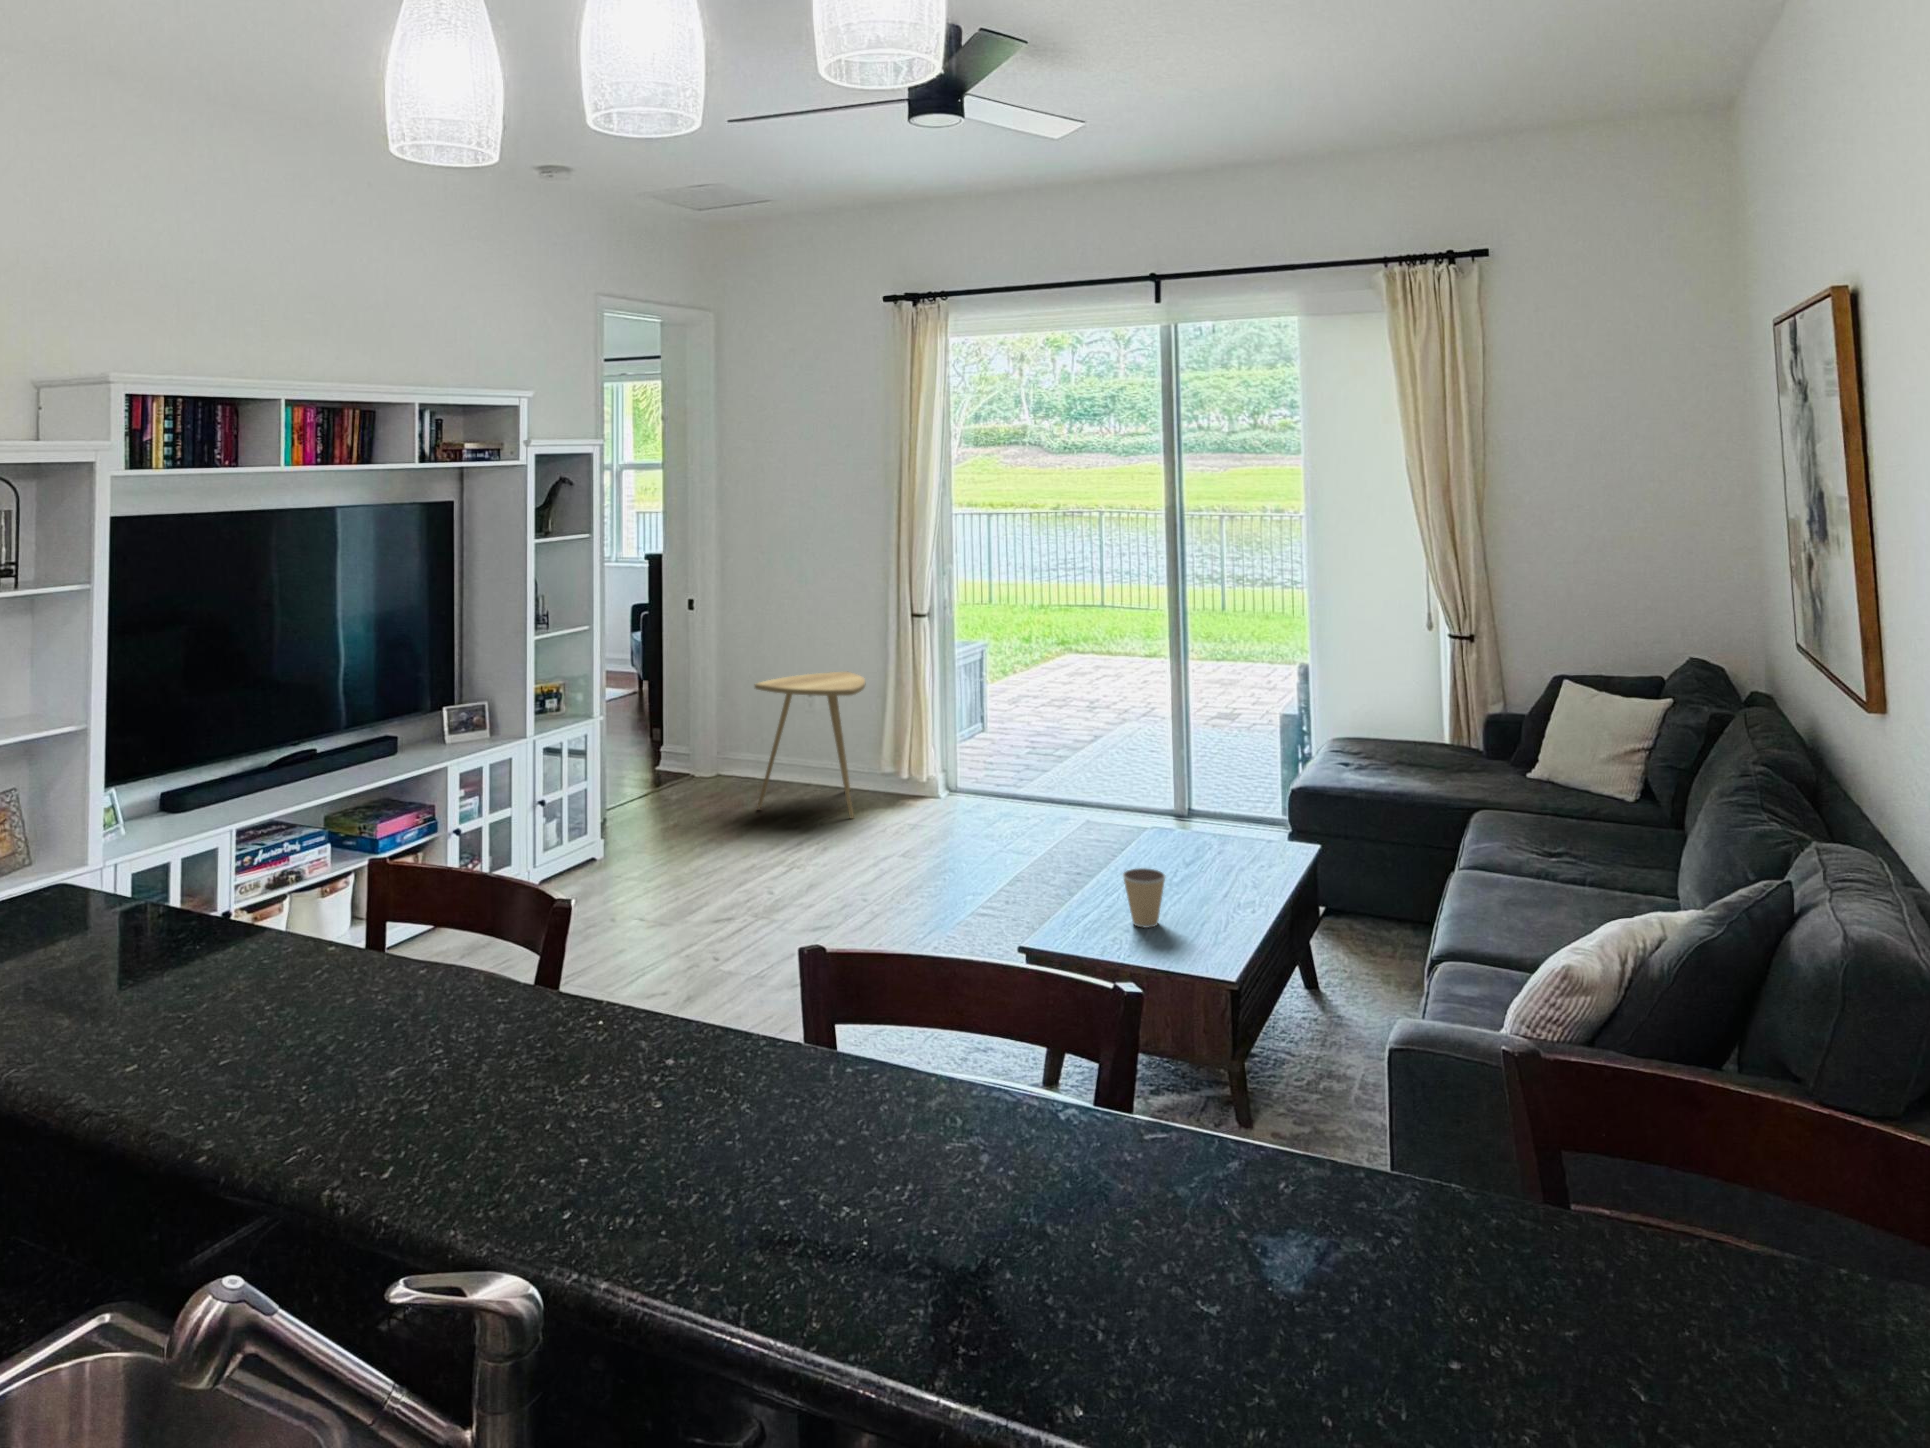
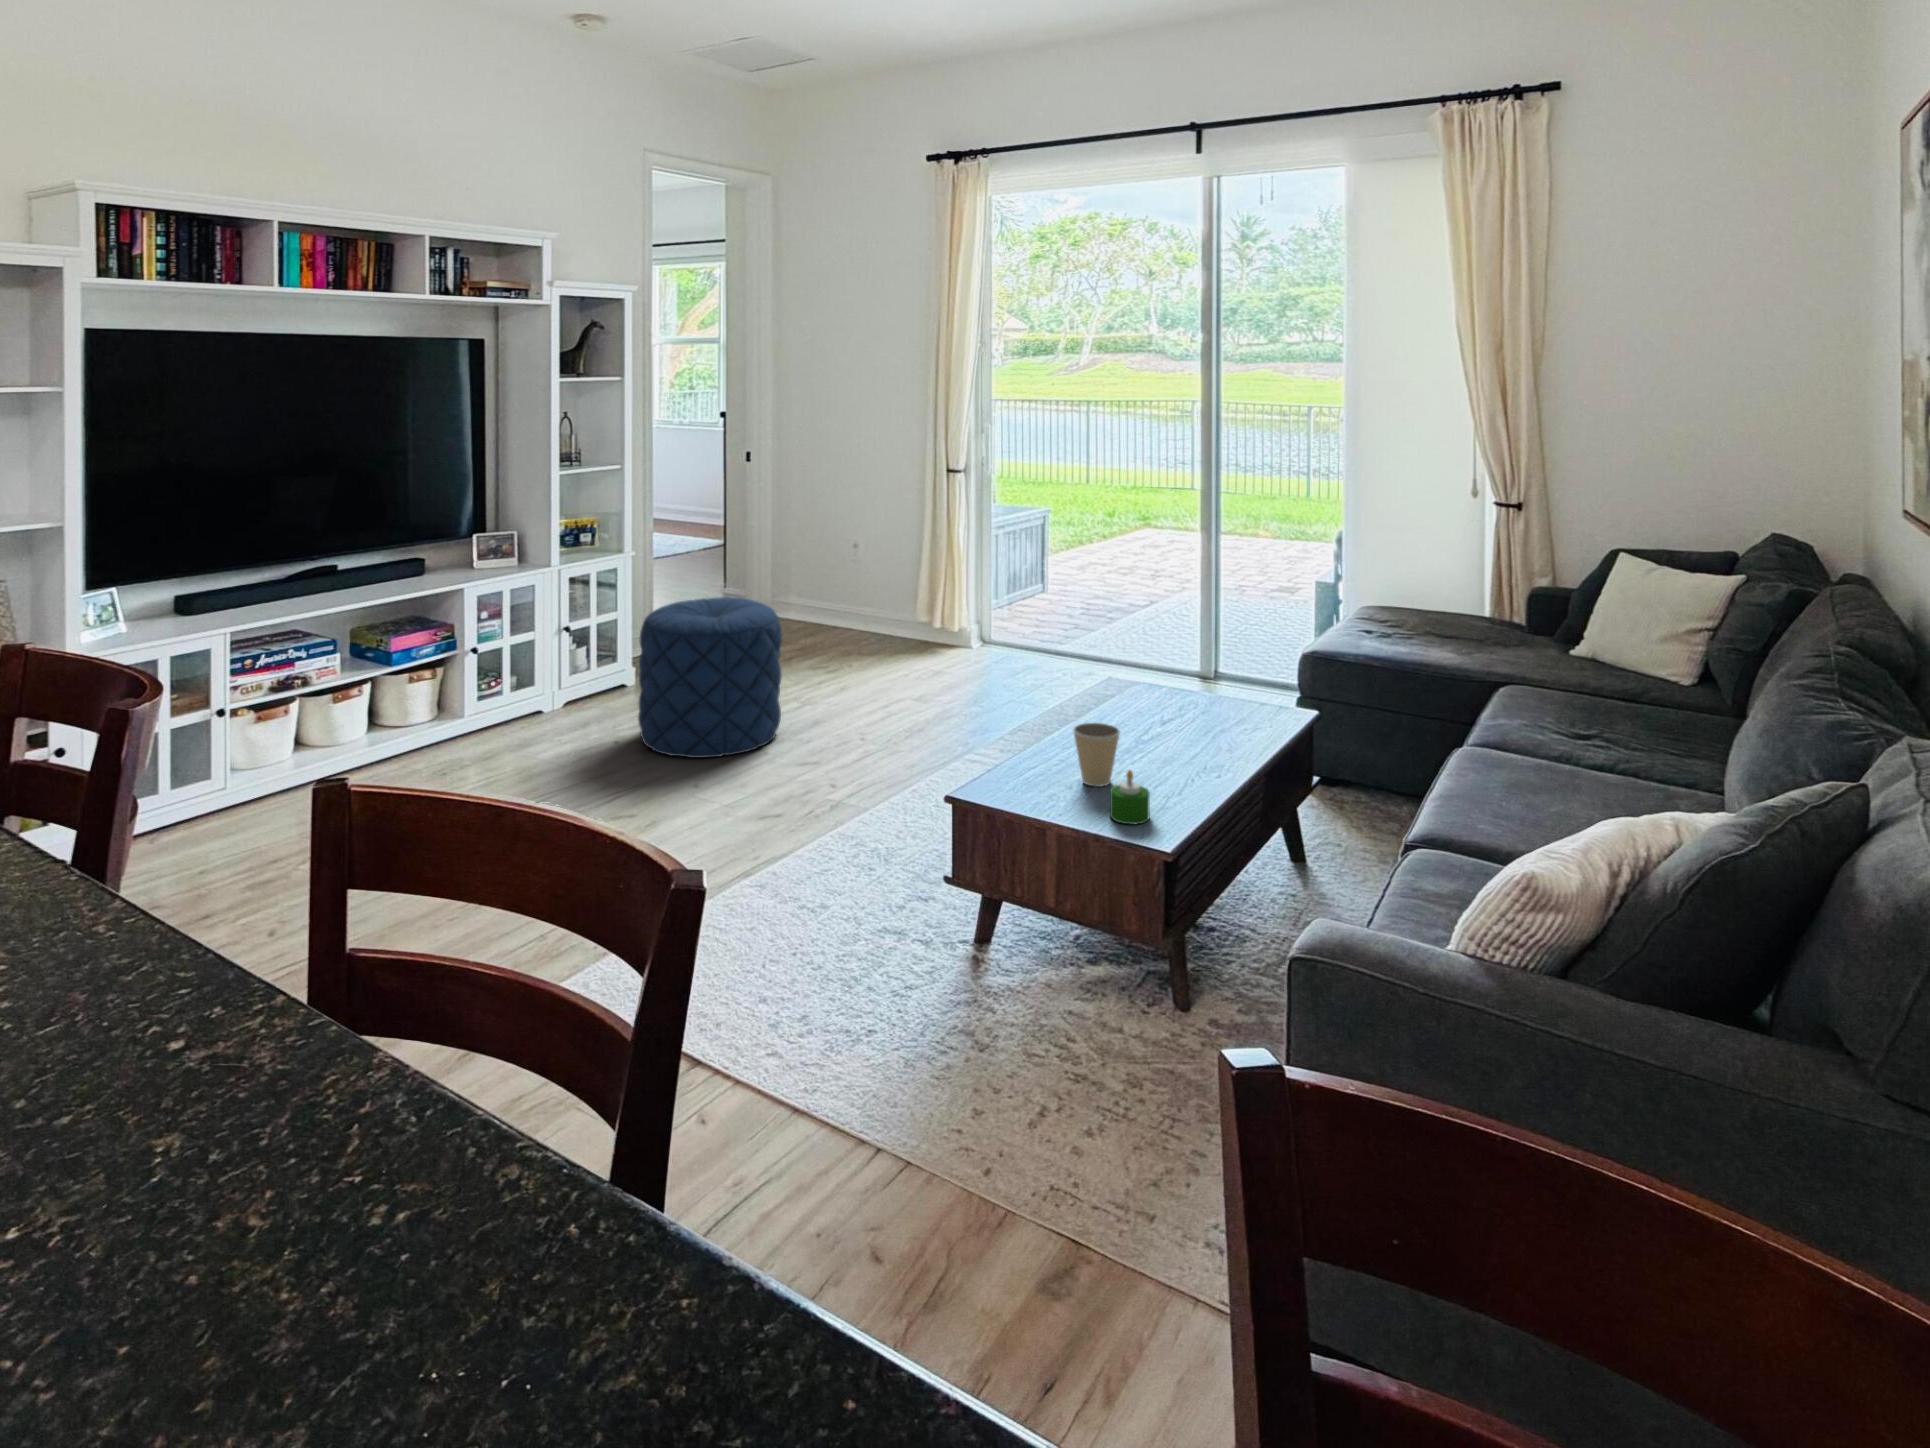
side table: present [755,672,865,819] -> none [792,523,900,663]
pouf: none [637,761,781,929] -> present [638,597,782,758]
candle: none [1169,909,1205,959] -> present [1110,770,1150,825]

